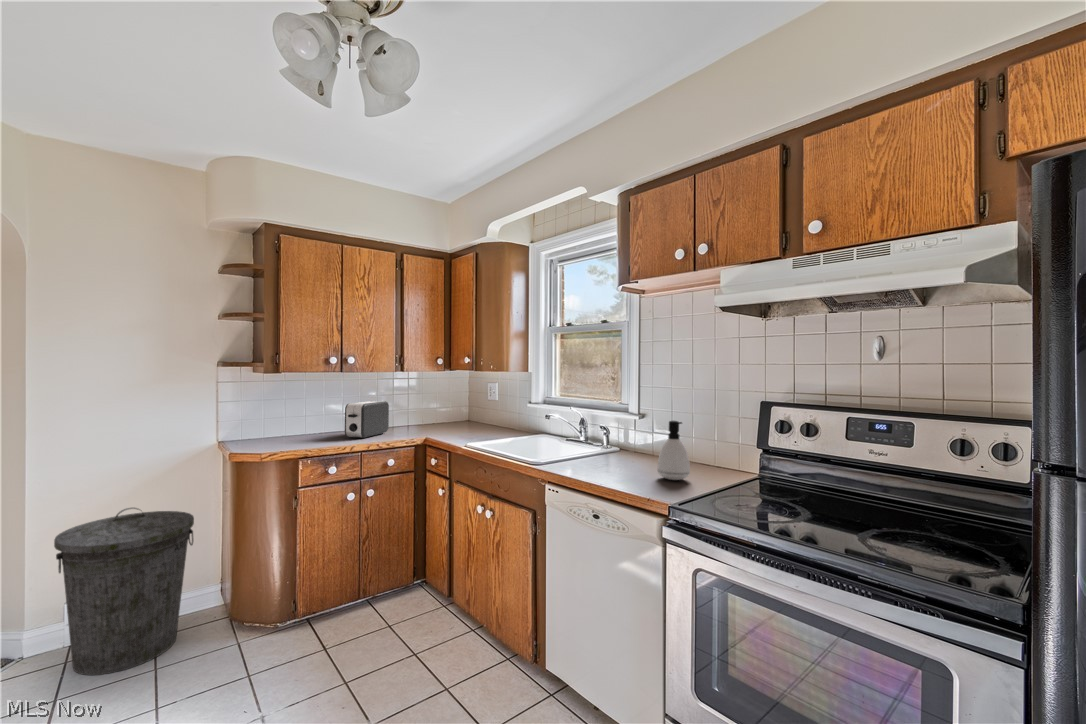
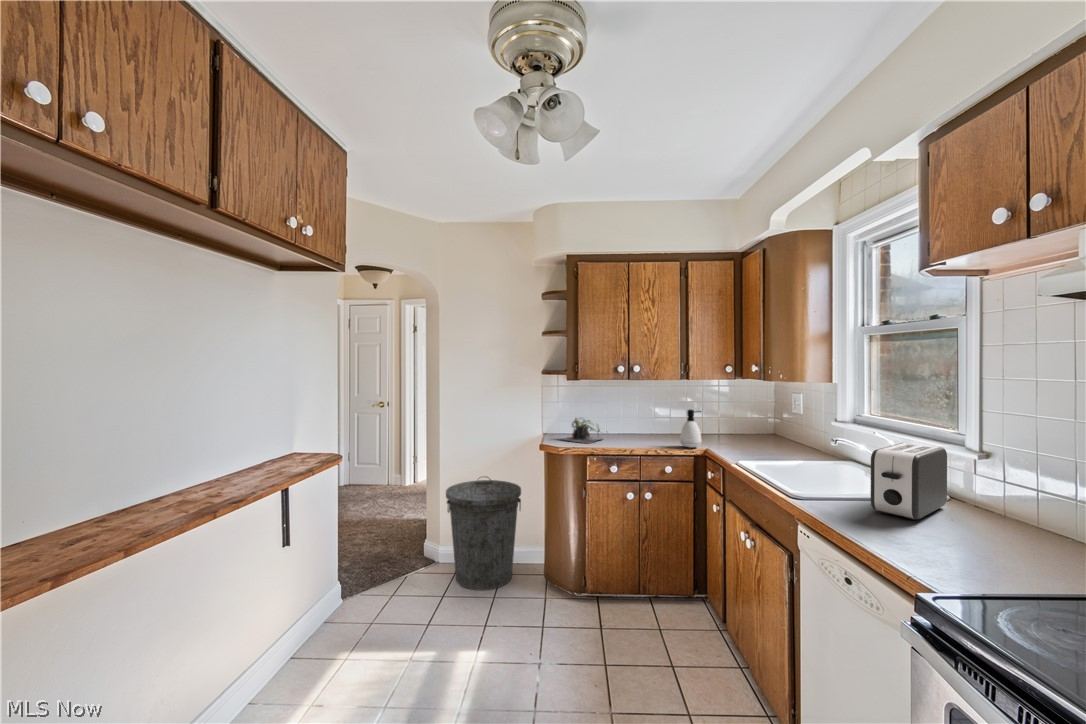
toaster: present [345,401,389,438] -> present [871,443,947,520]
plant: none [255,416,321,446] -> present [563,418,602,443]
soap dispenser: present [658,421,690,480] -> present [680,409,701,448]

